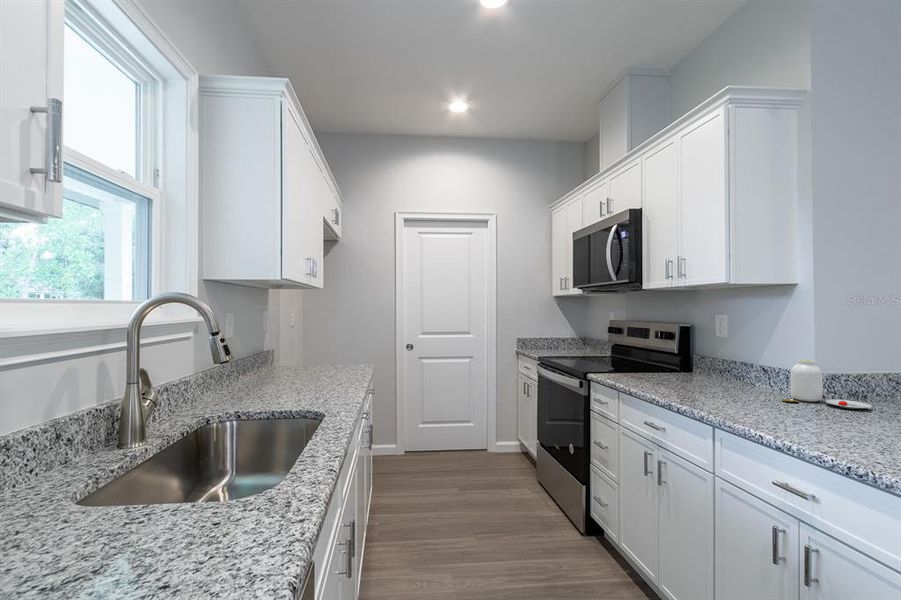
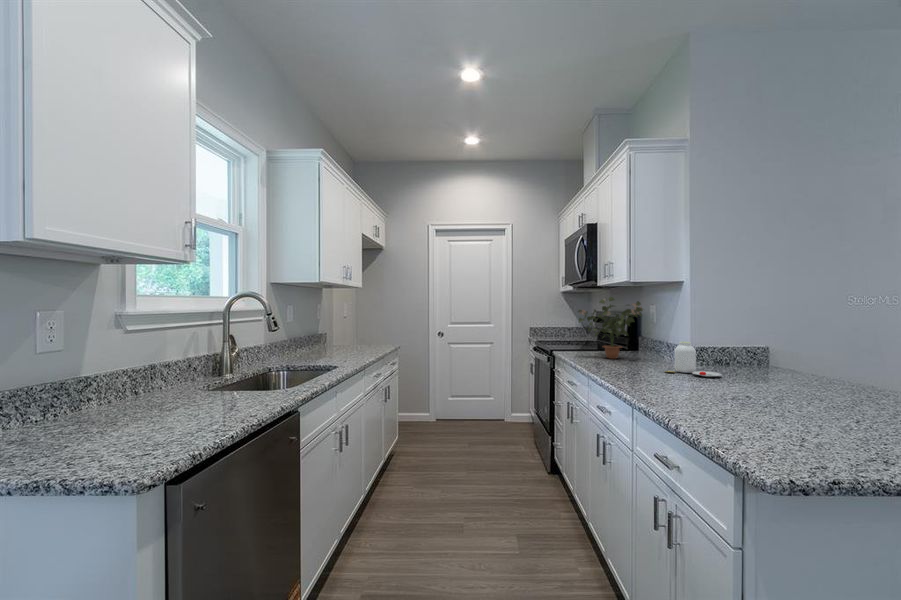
potted plant: none [619,300,717,378] -> present [578,297,643,359]

